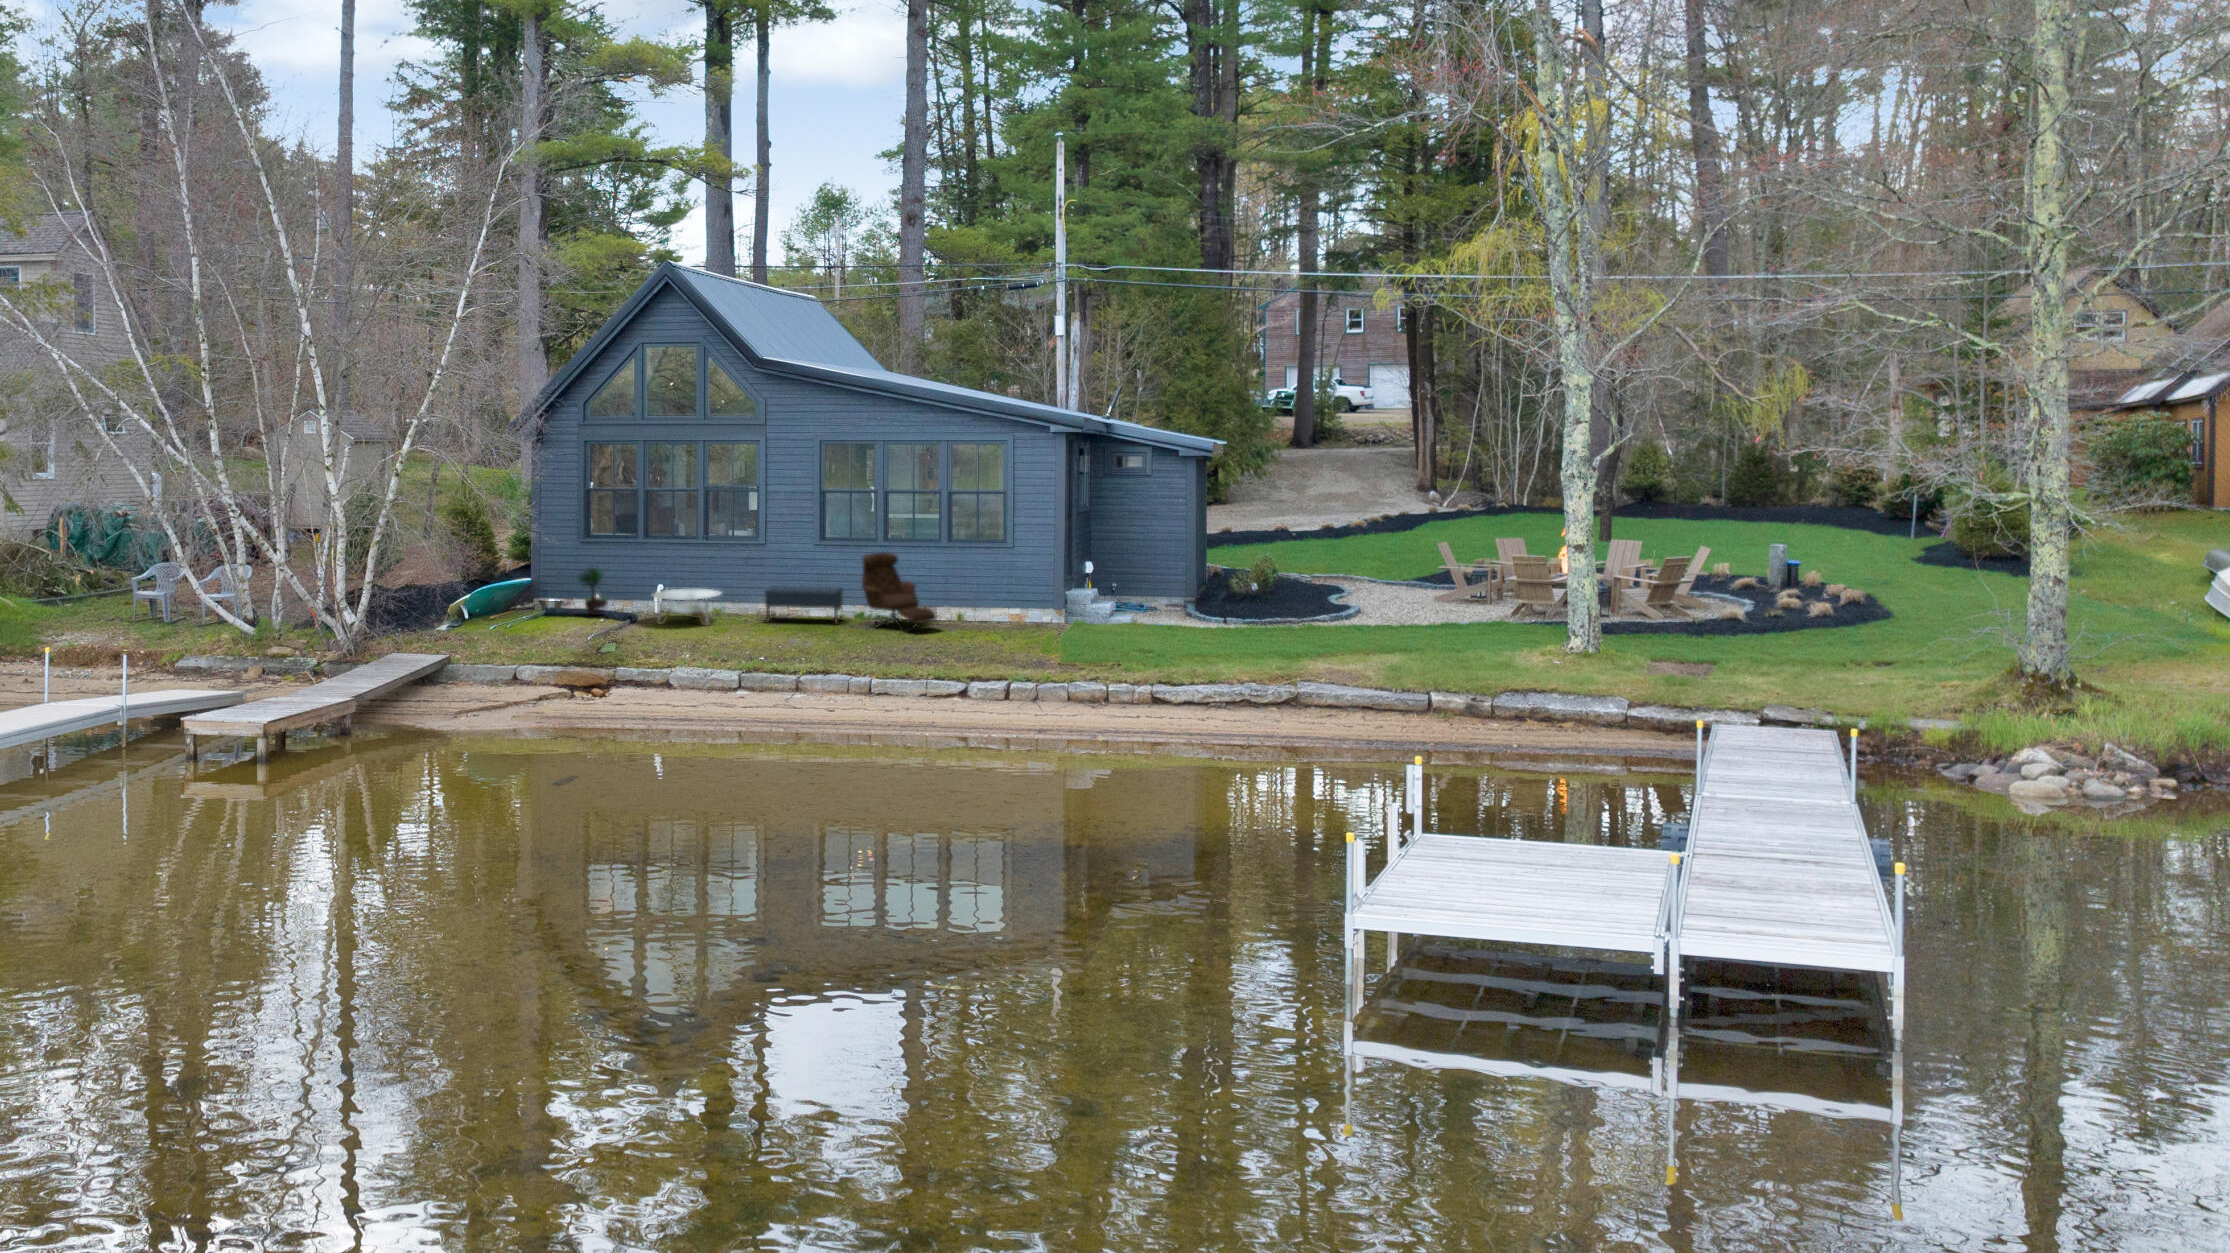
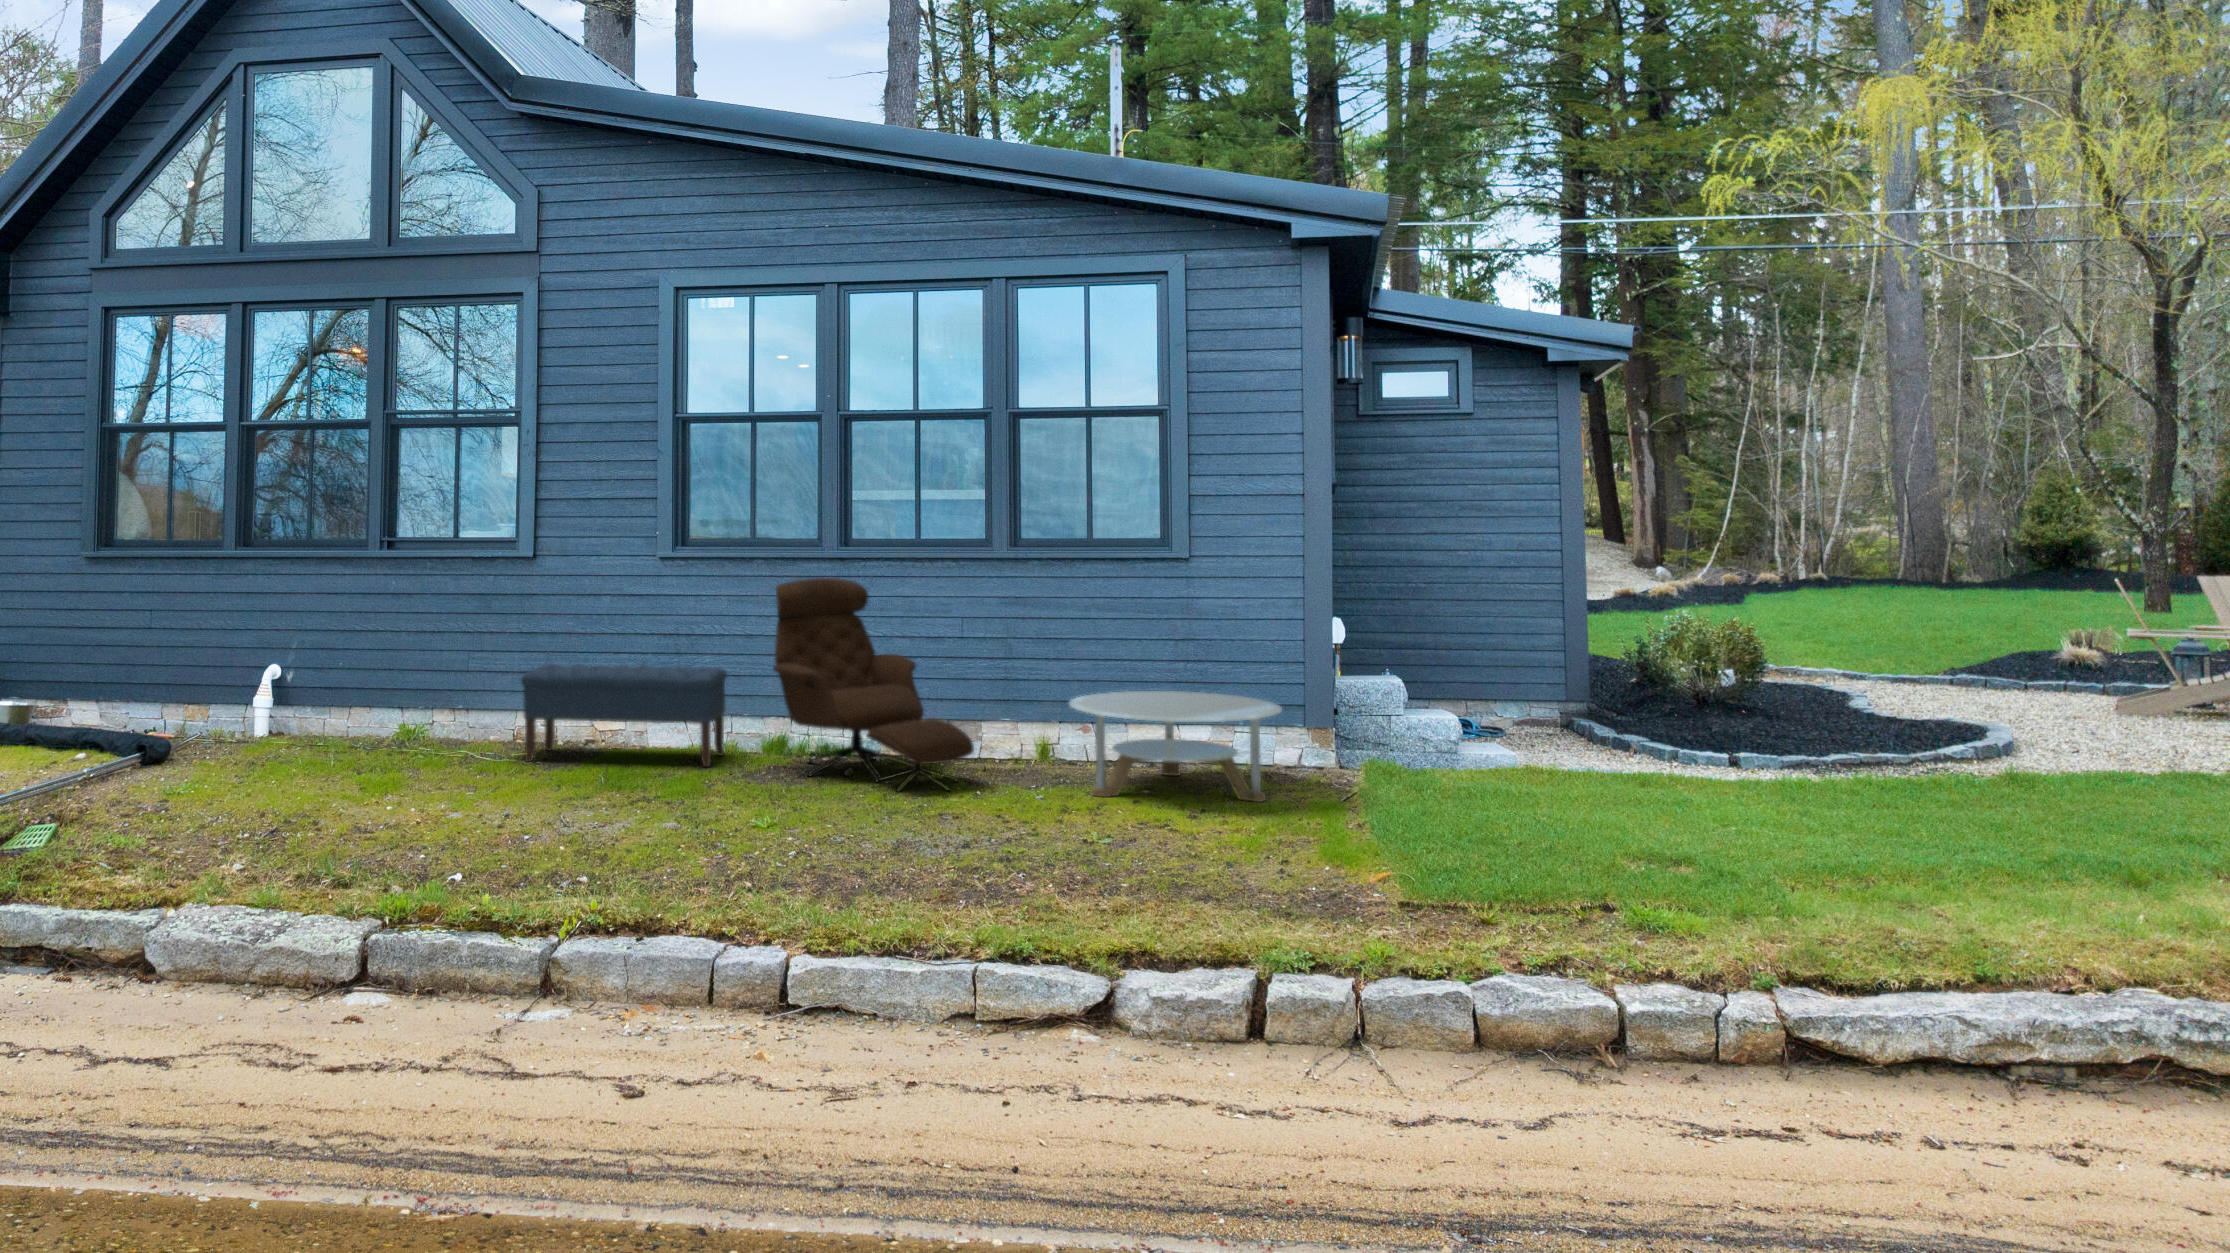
potted tree: present [578,566,608,615] -> none [50,604,142,740]
round table: present [653,588,721,626] -> present [1069,691,1282,802]

